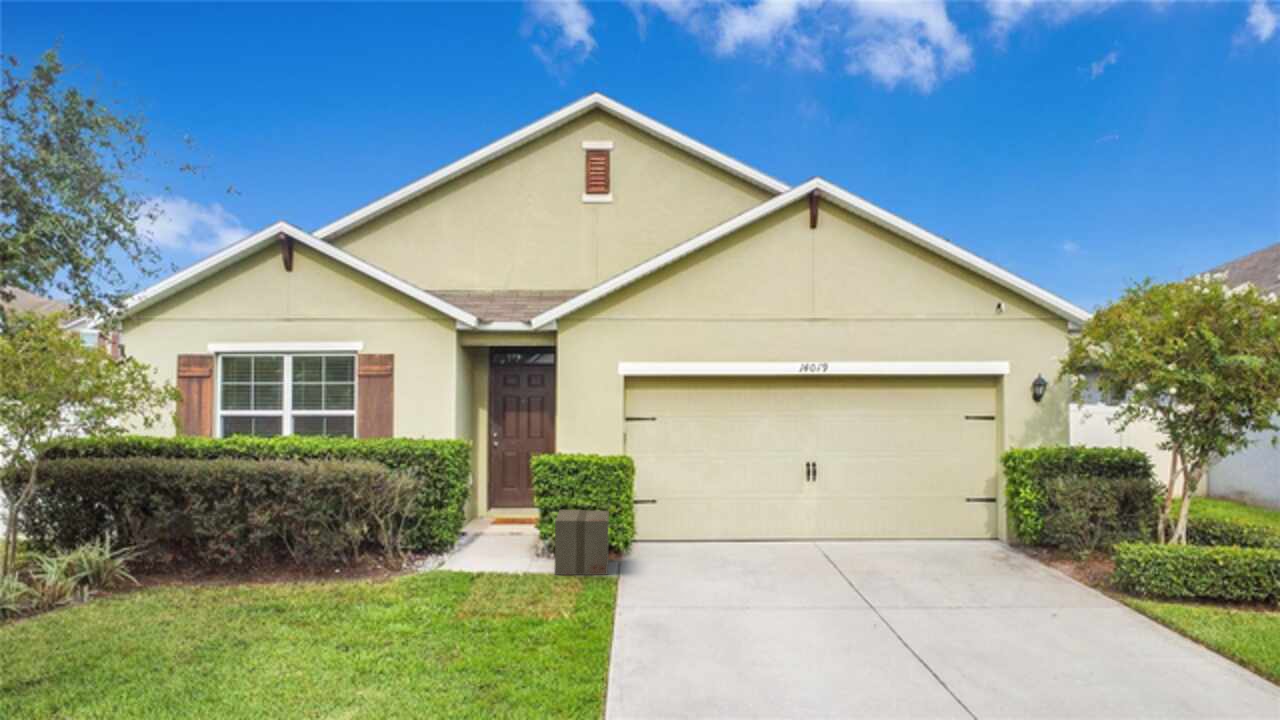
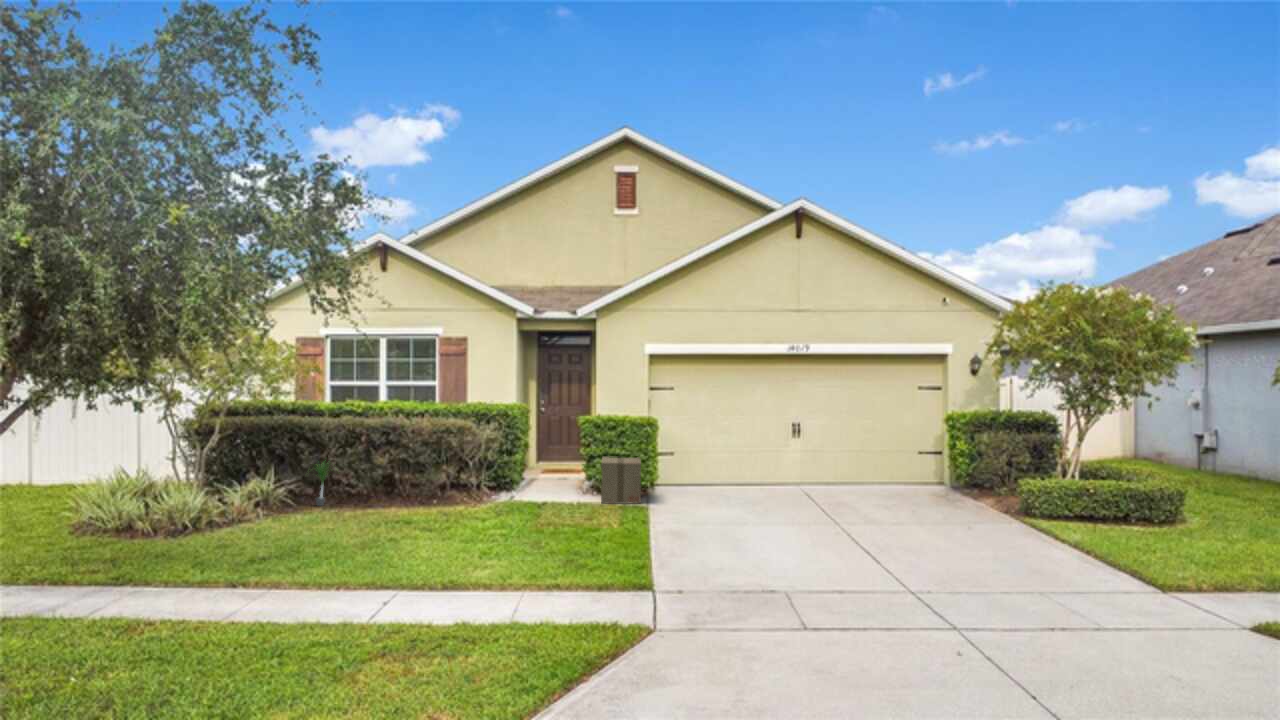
potted plant: none [150,512,205,582] -> present [316,462,328,506]

